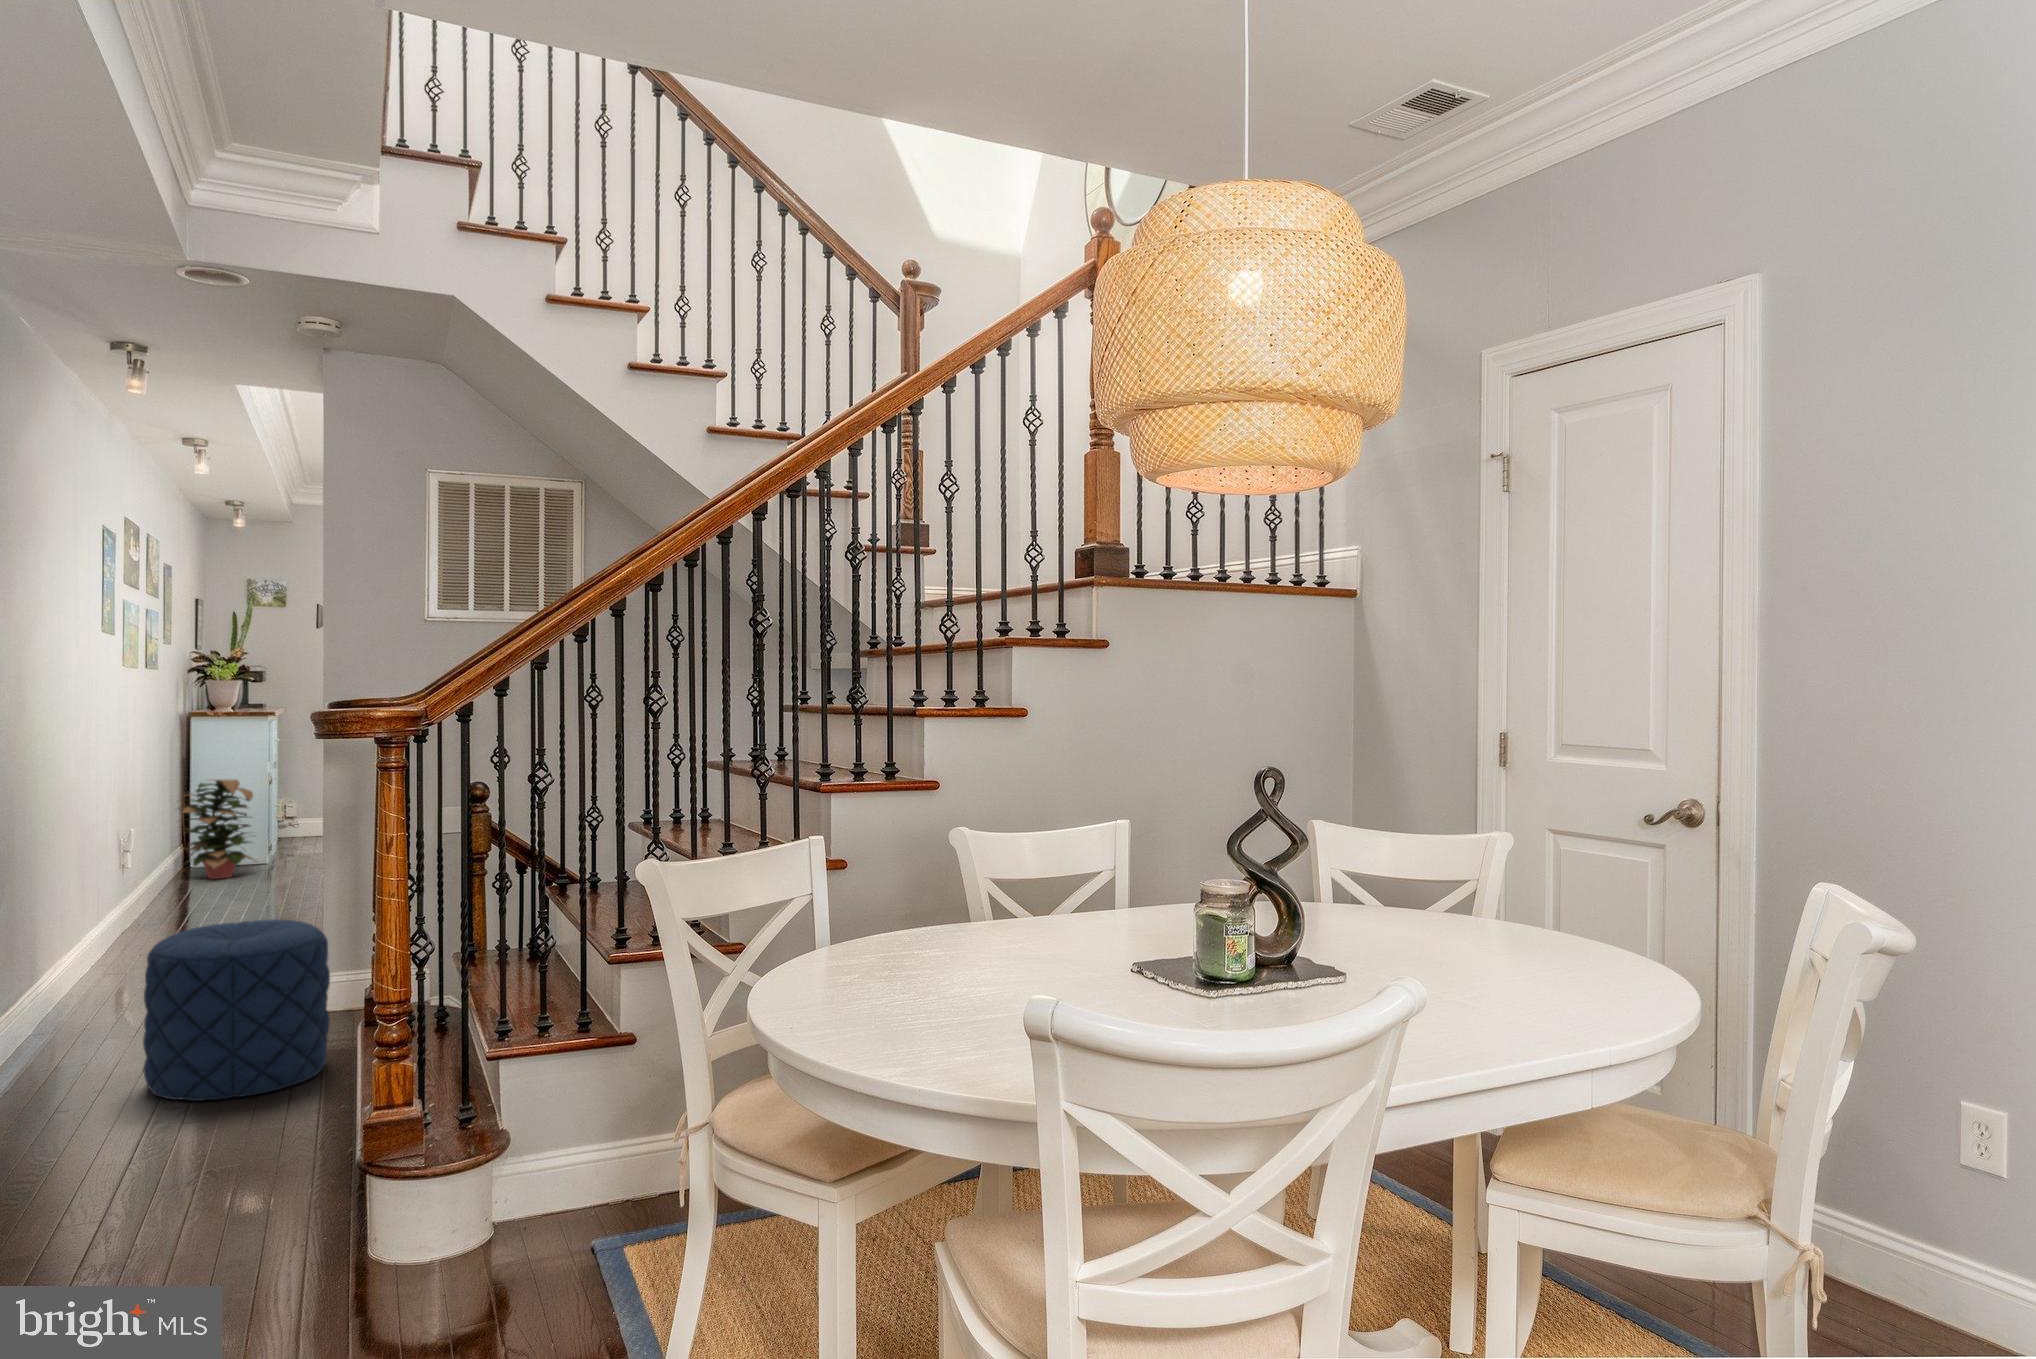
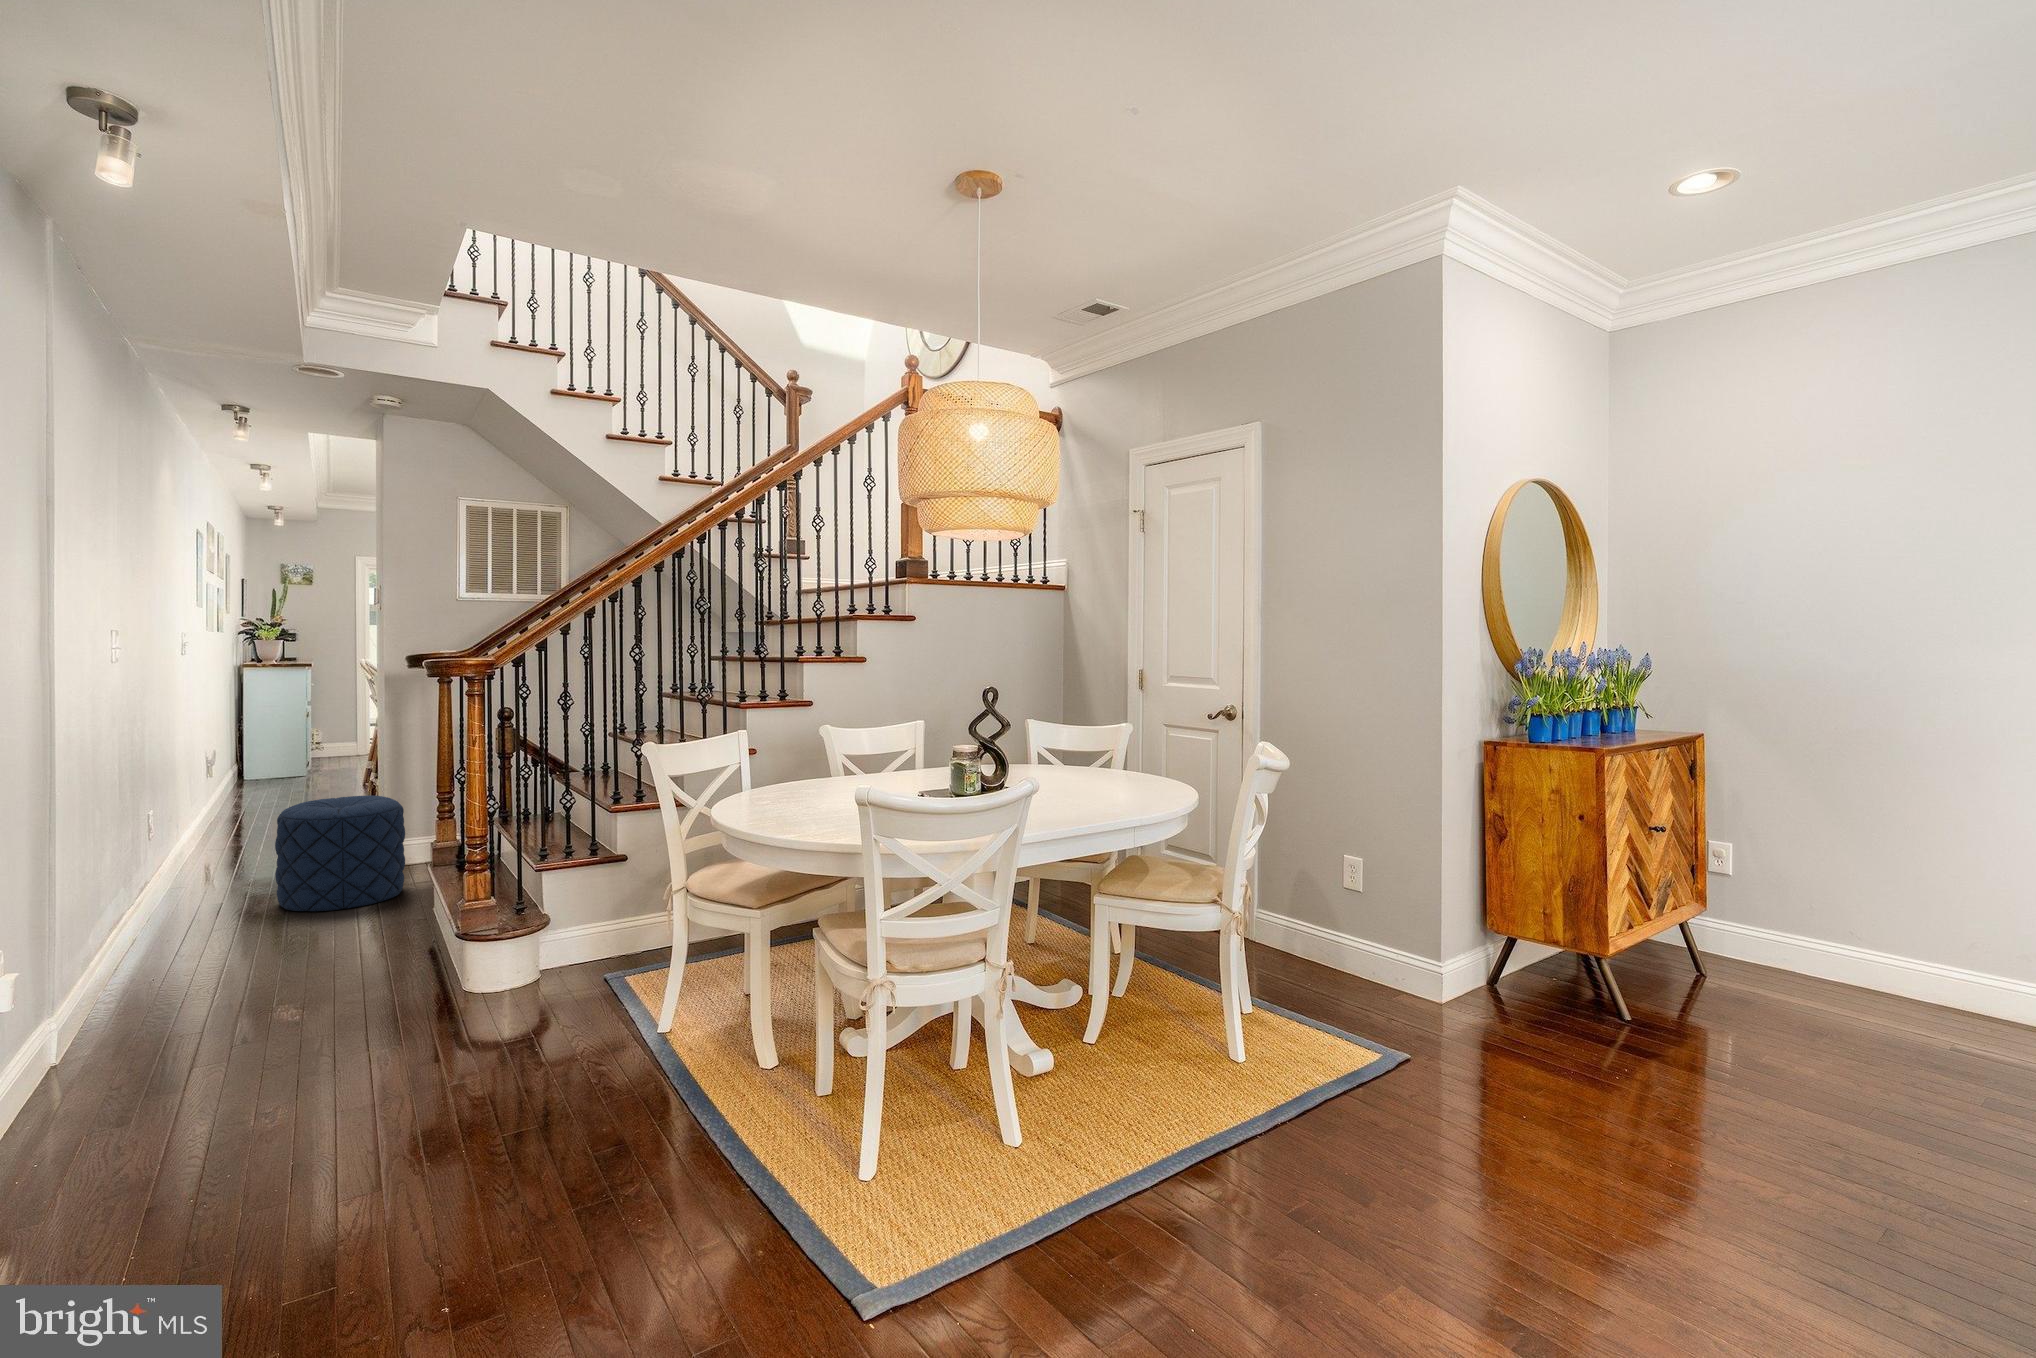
decorative plant: present [179,779,254,879] -> none [236,711,306,783]

